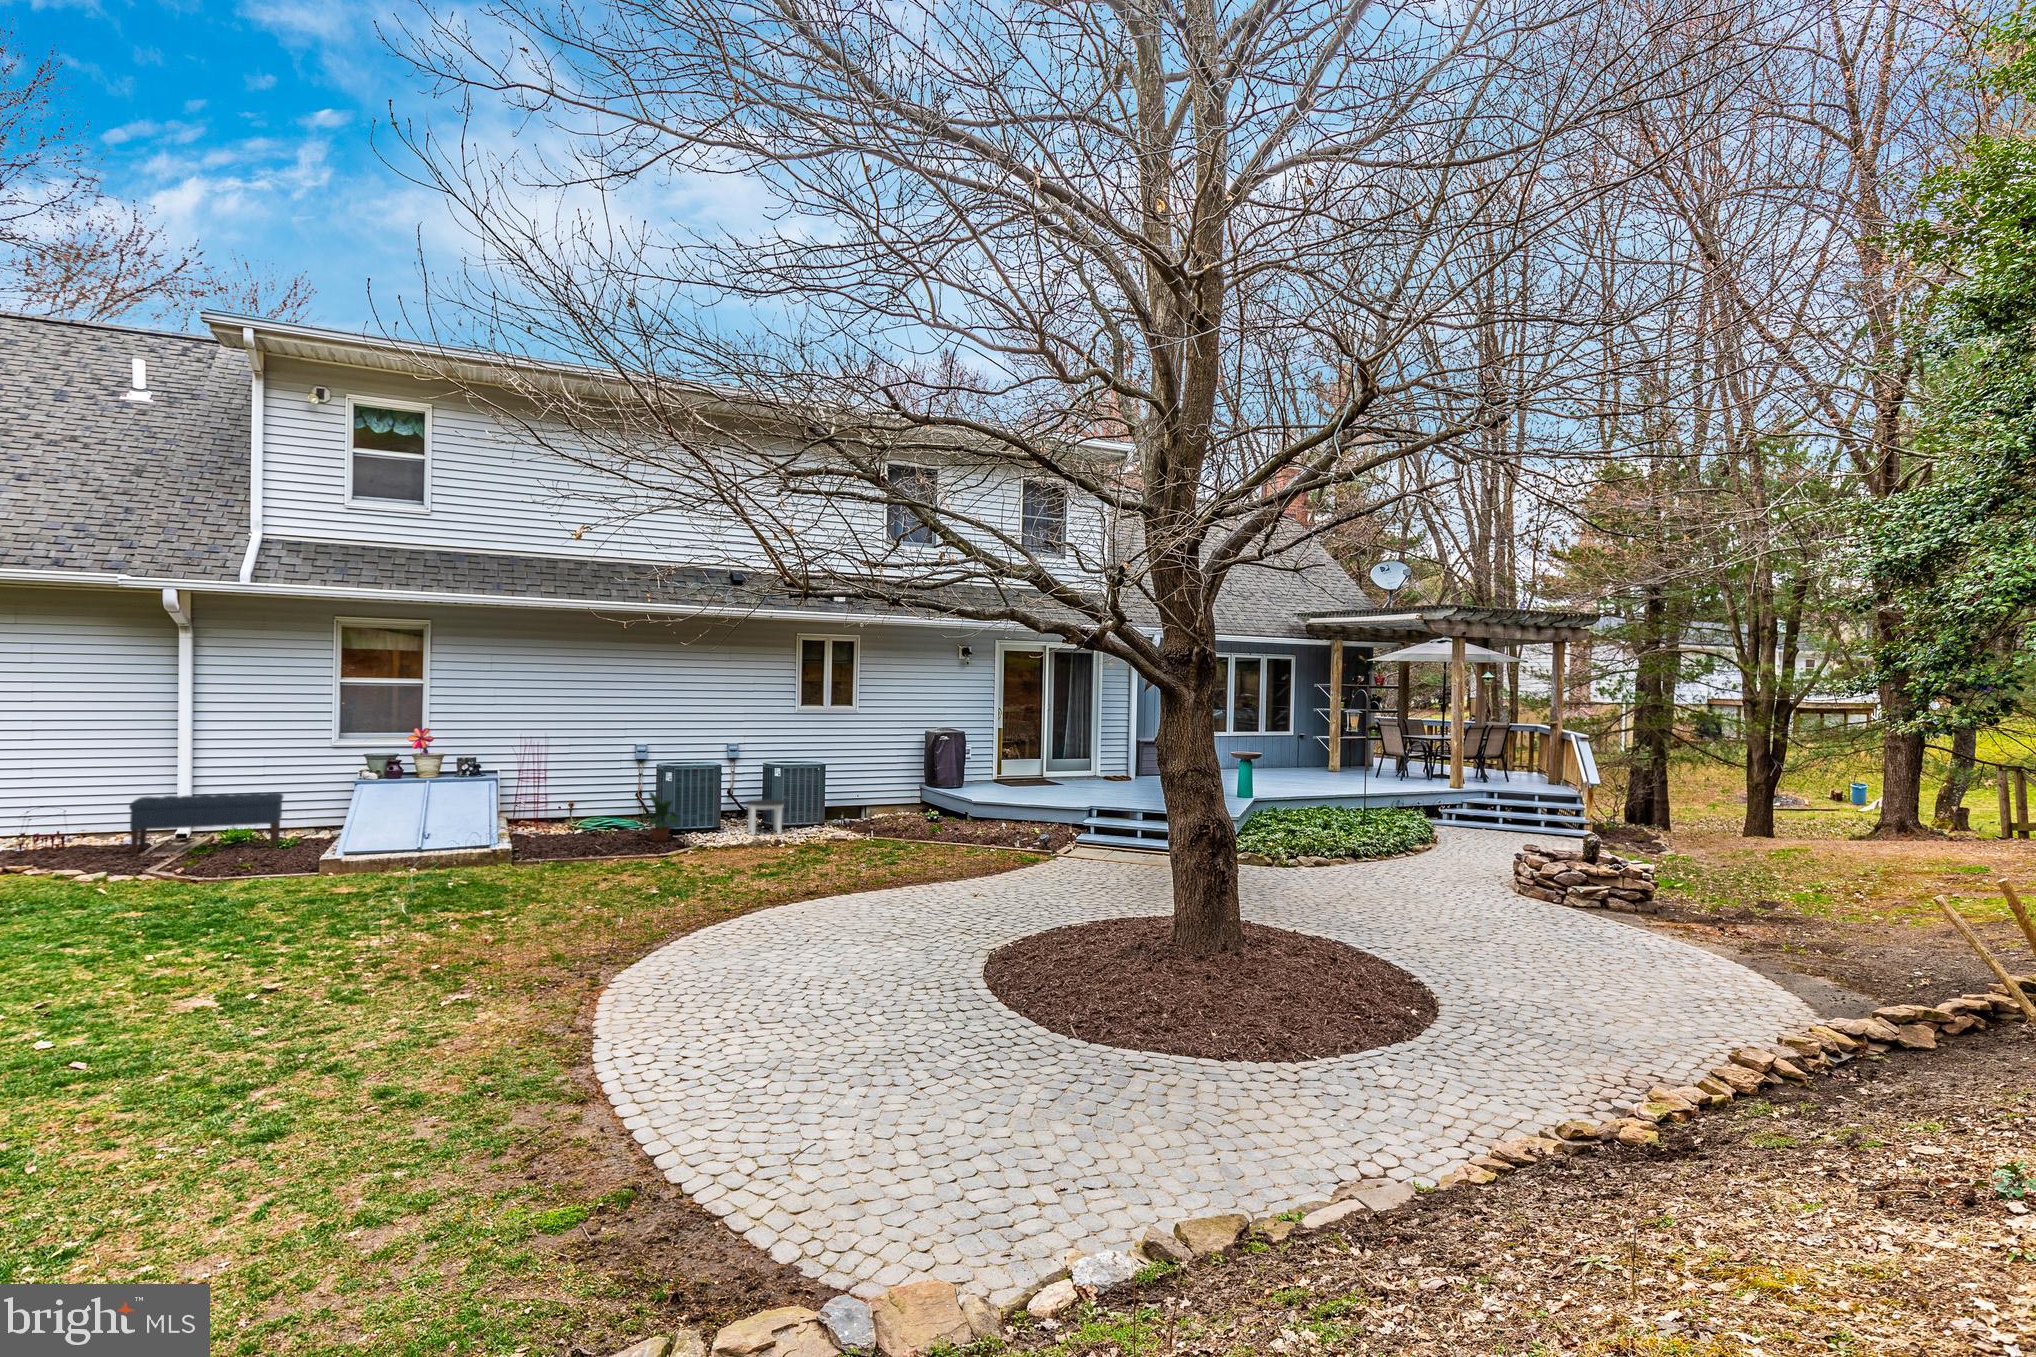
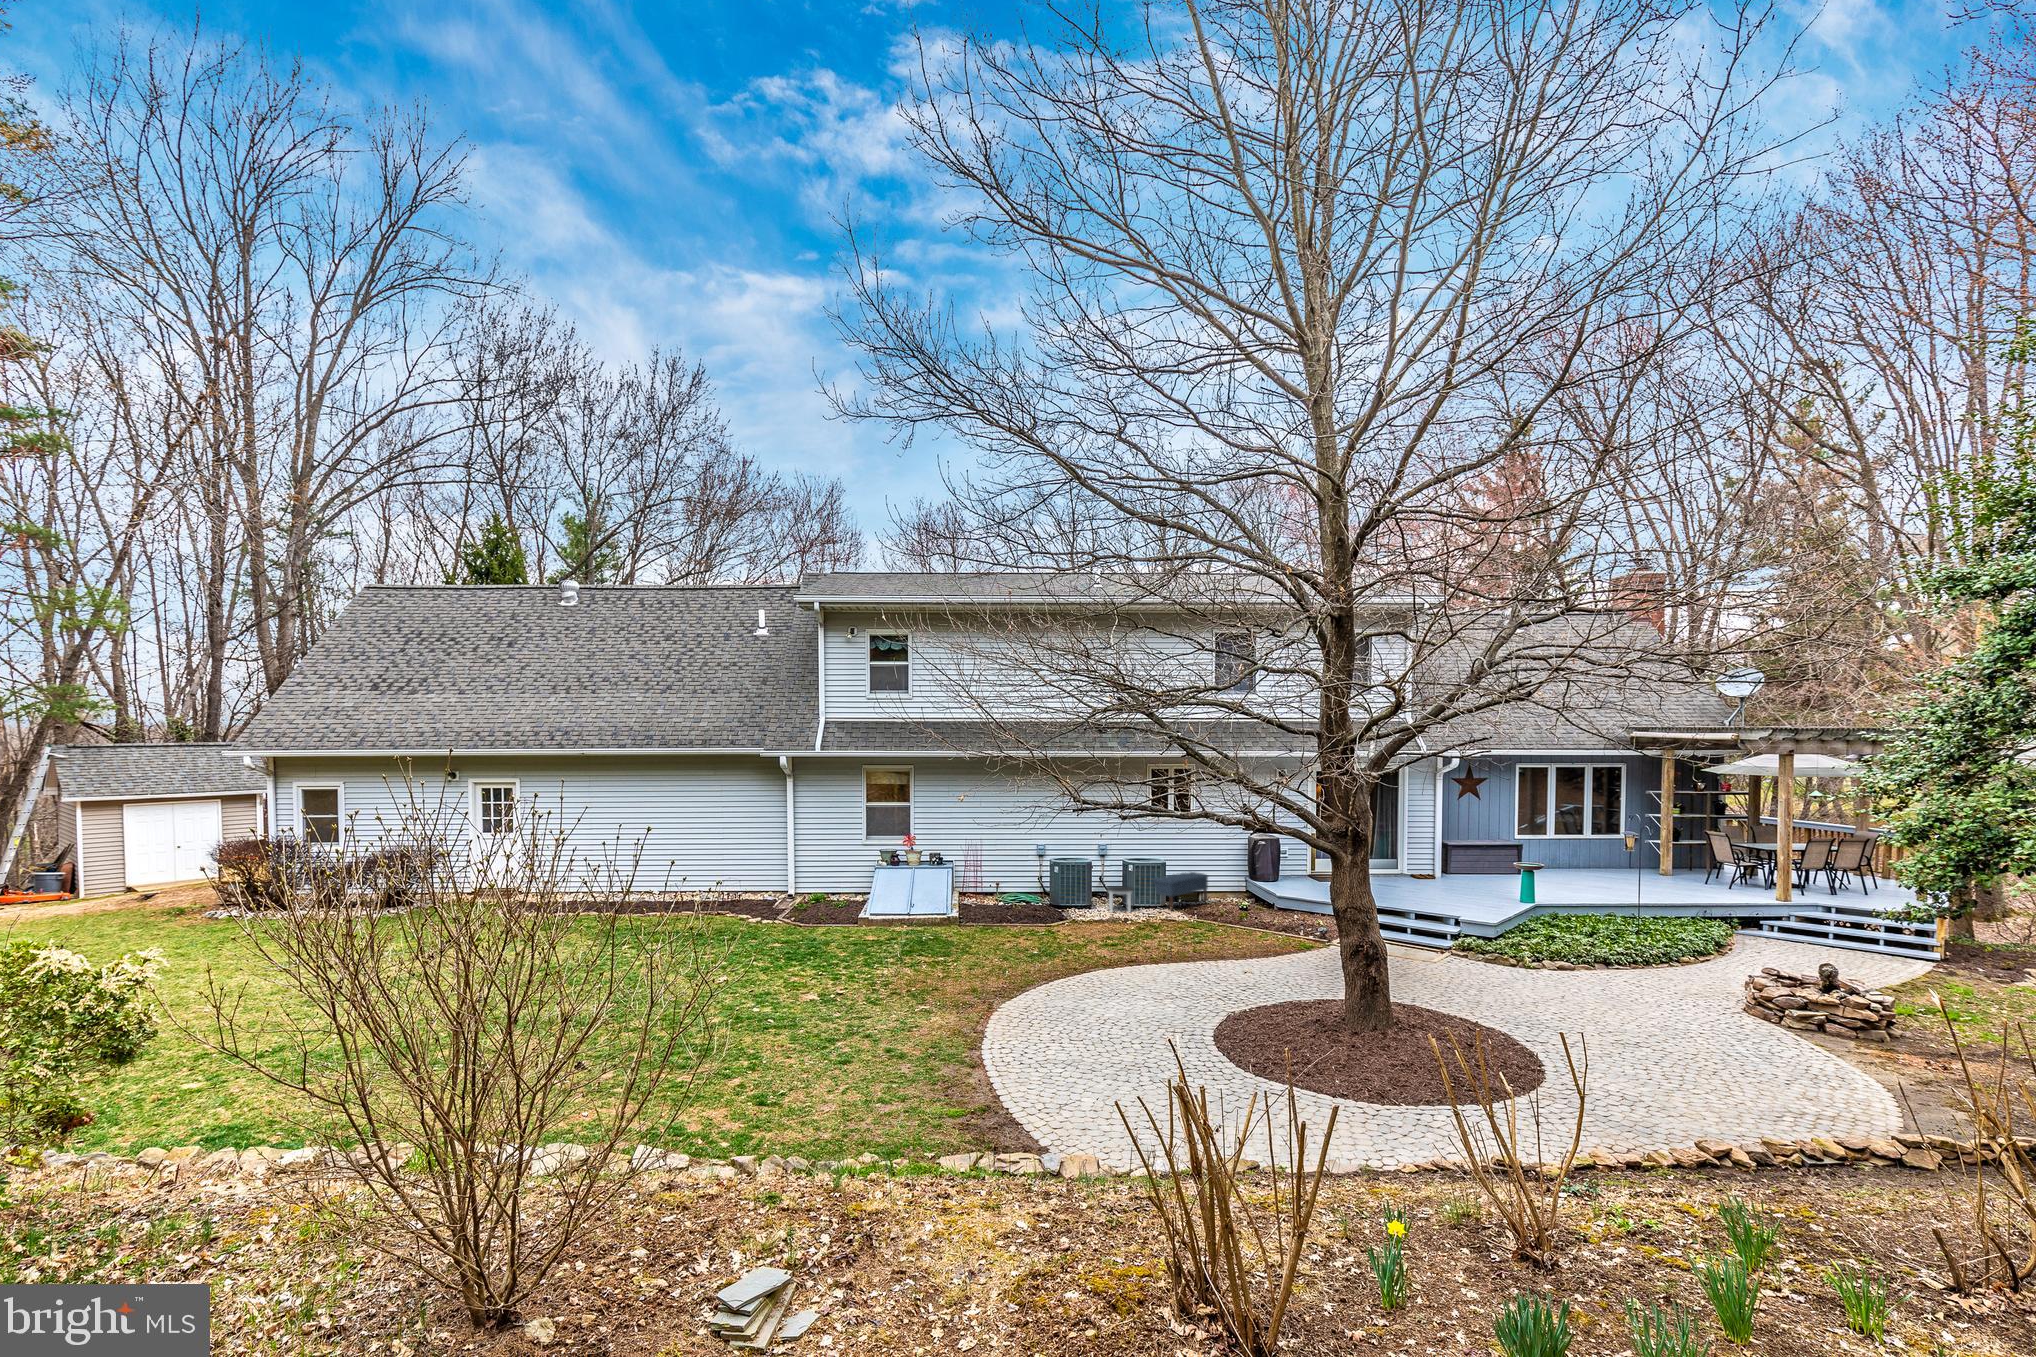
potted plant: present [641,792,677,841] -> none [1035,879,1063,913]
bench: present [129,793,283,856] -> present [1152,872,1208,911]

